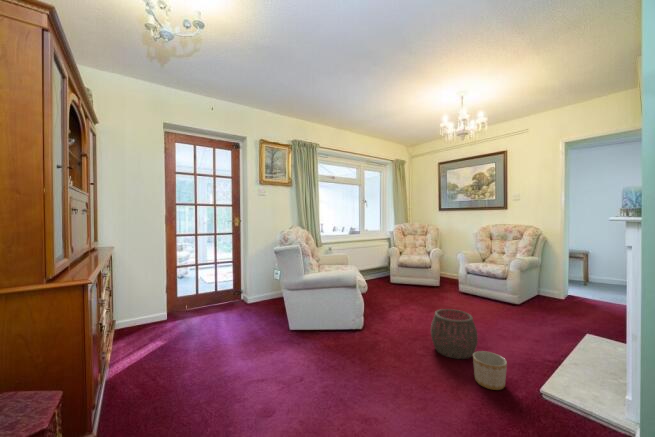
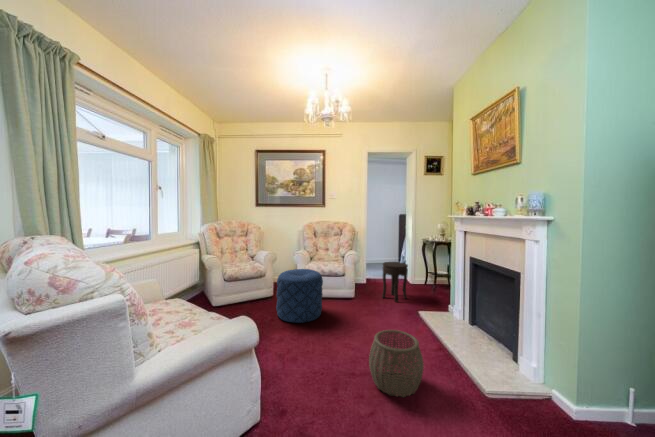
pouf: none [423,264,465,307] -> present [276,269,323,323]
side table: none [559,273,600,324] -> present [382,262,408,302]
planter: present [473,351,507,390] -> none [450,372,488,420]

